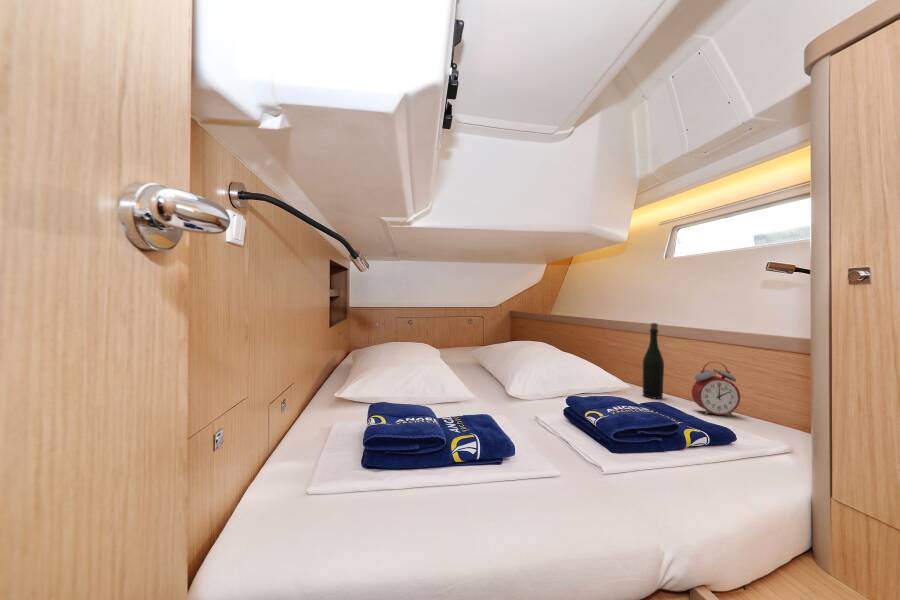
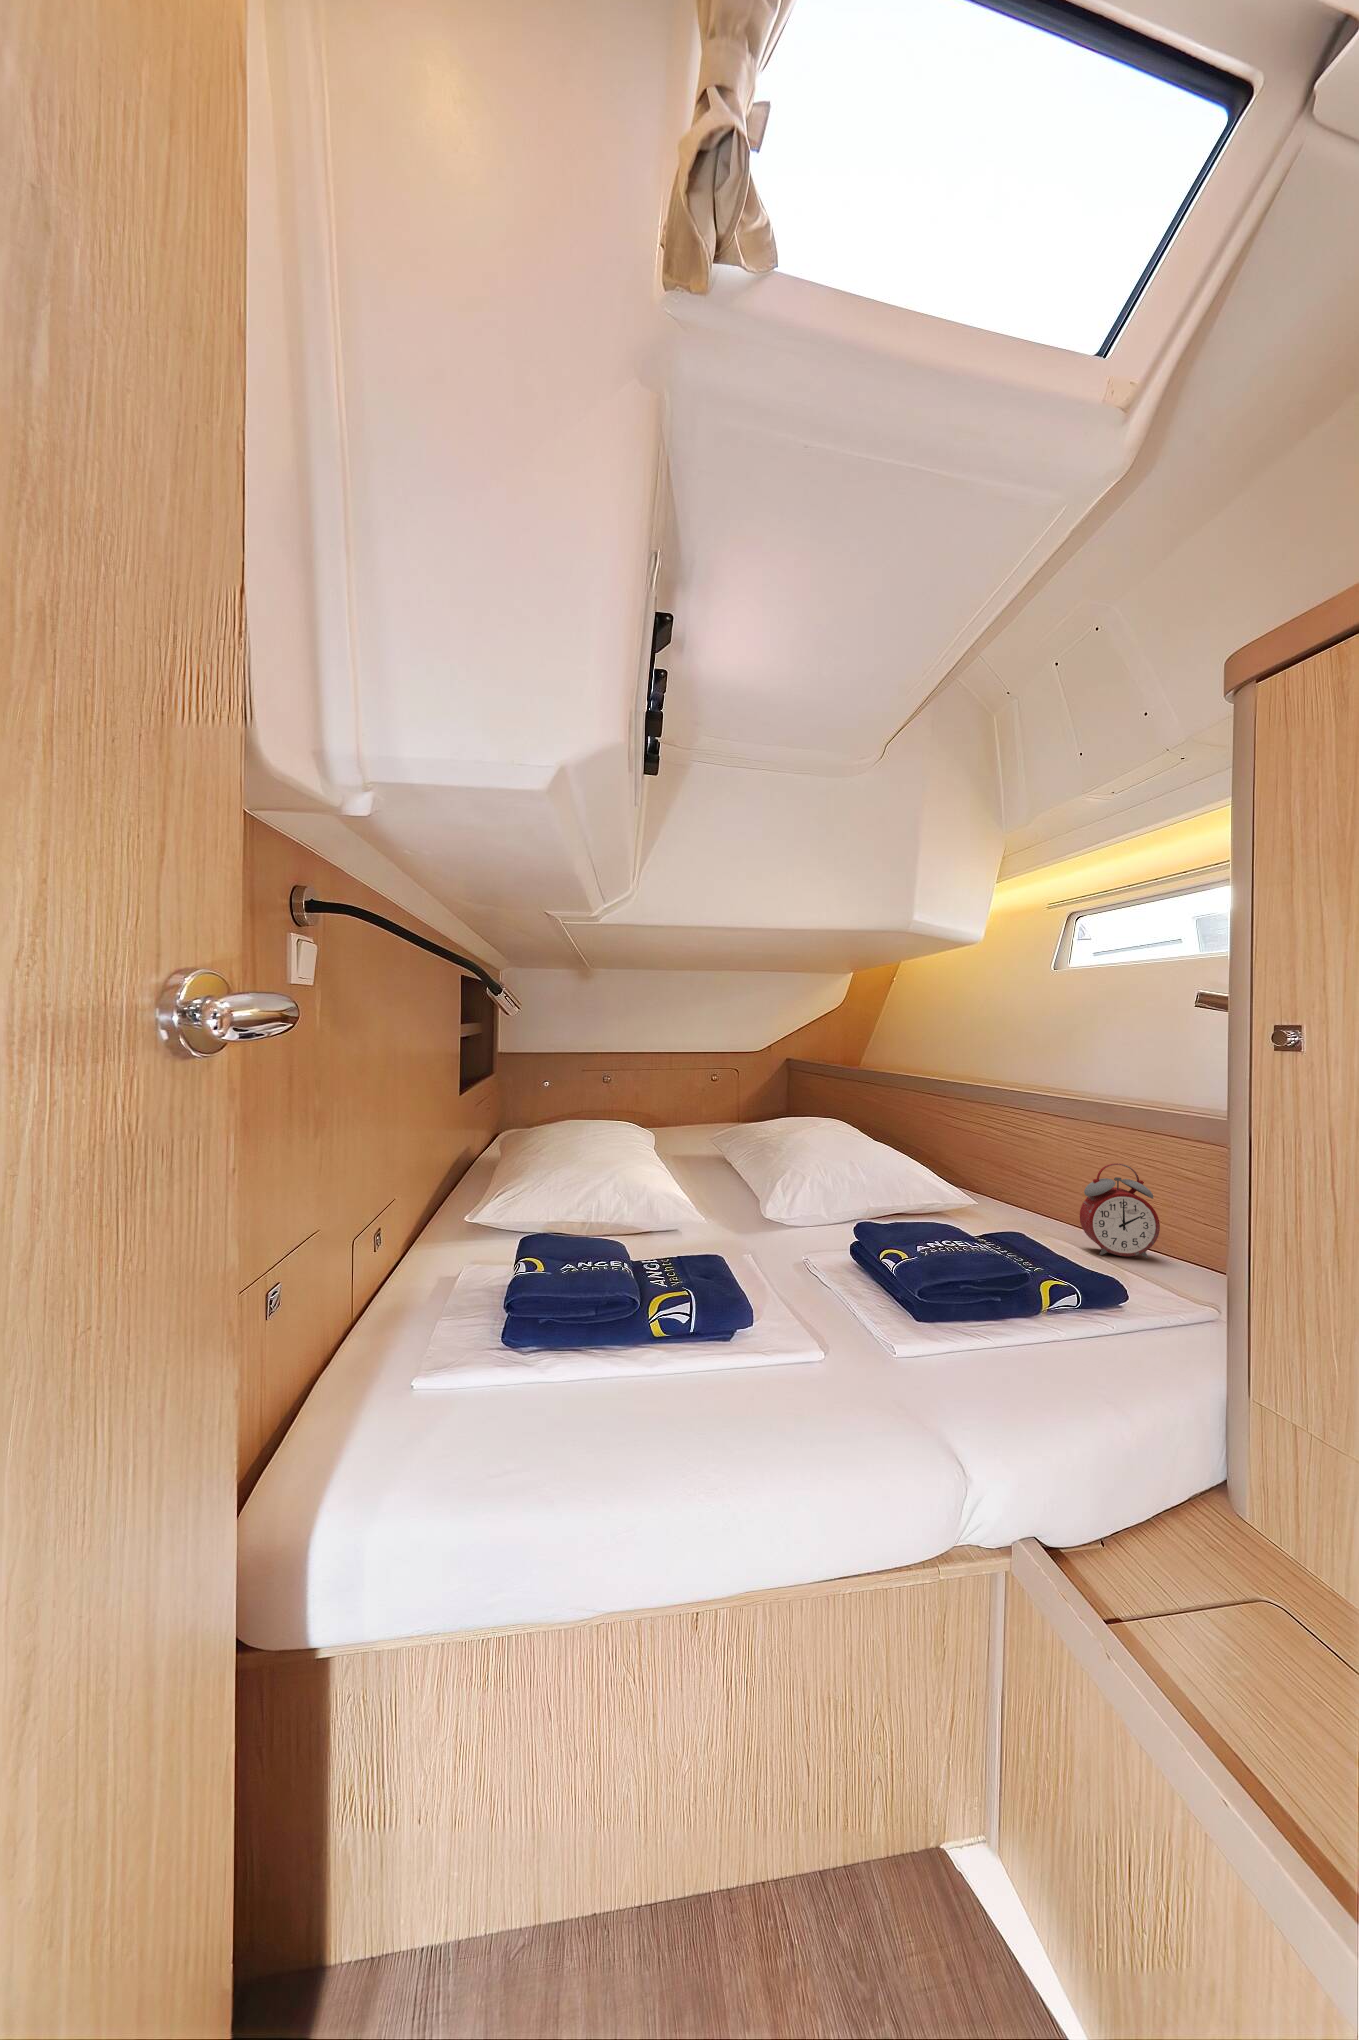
bottle: present [643,323,664,399] -> none [1002,1093,1038,1226]

